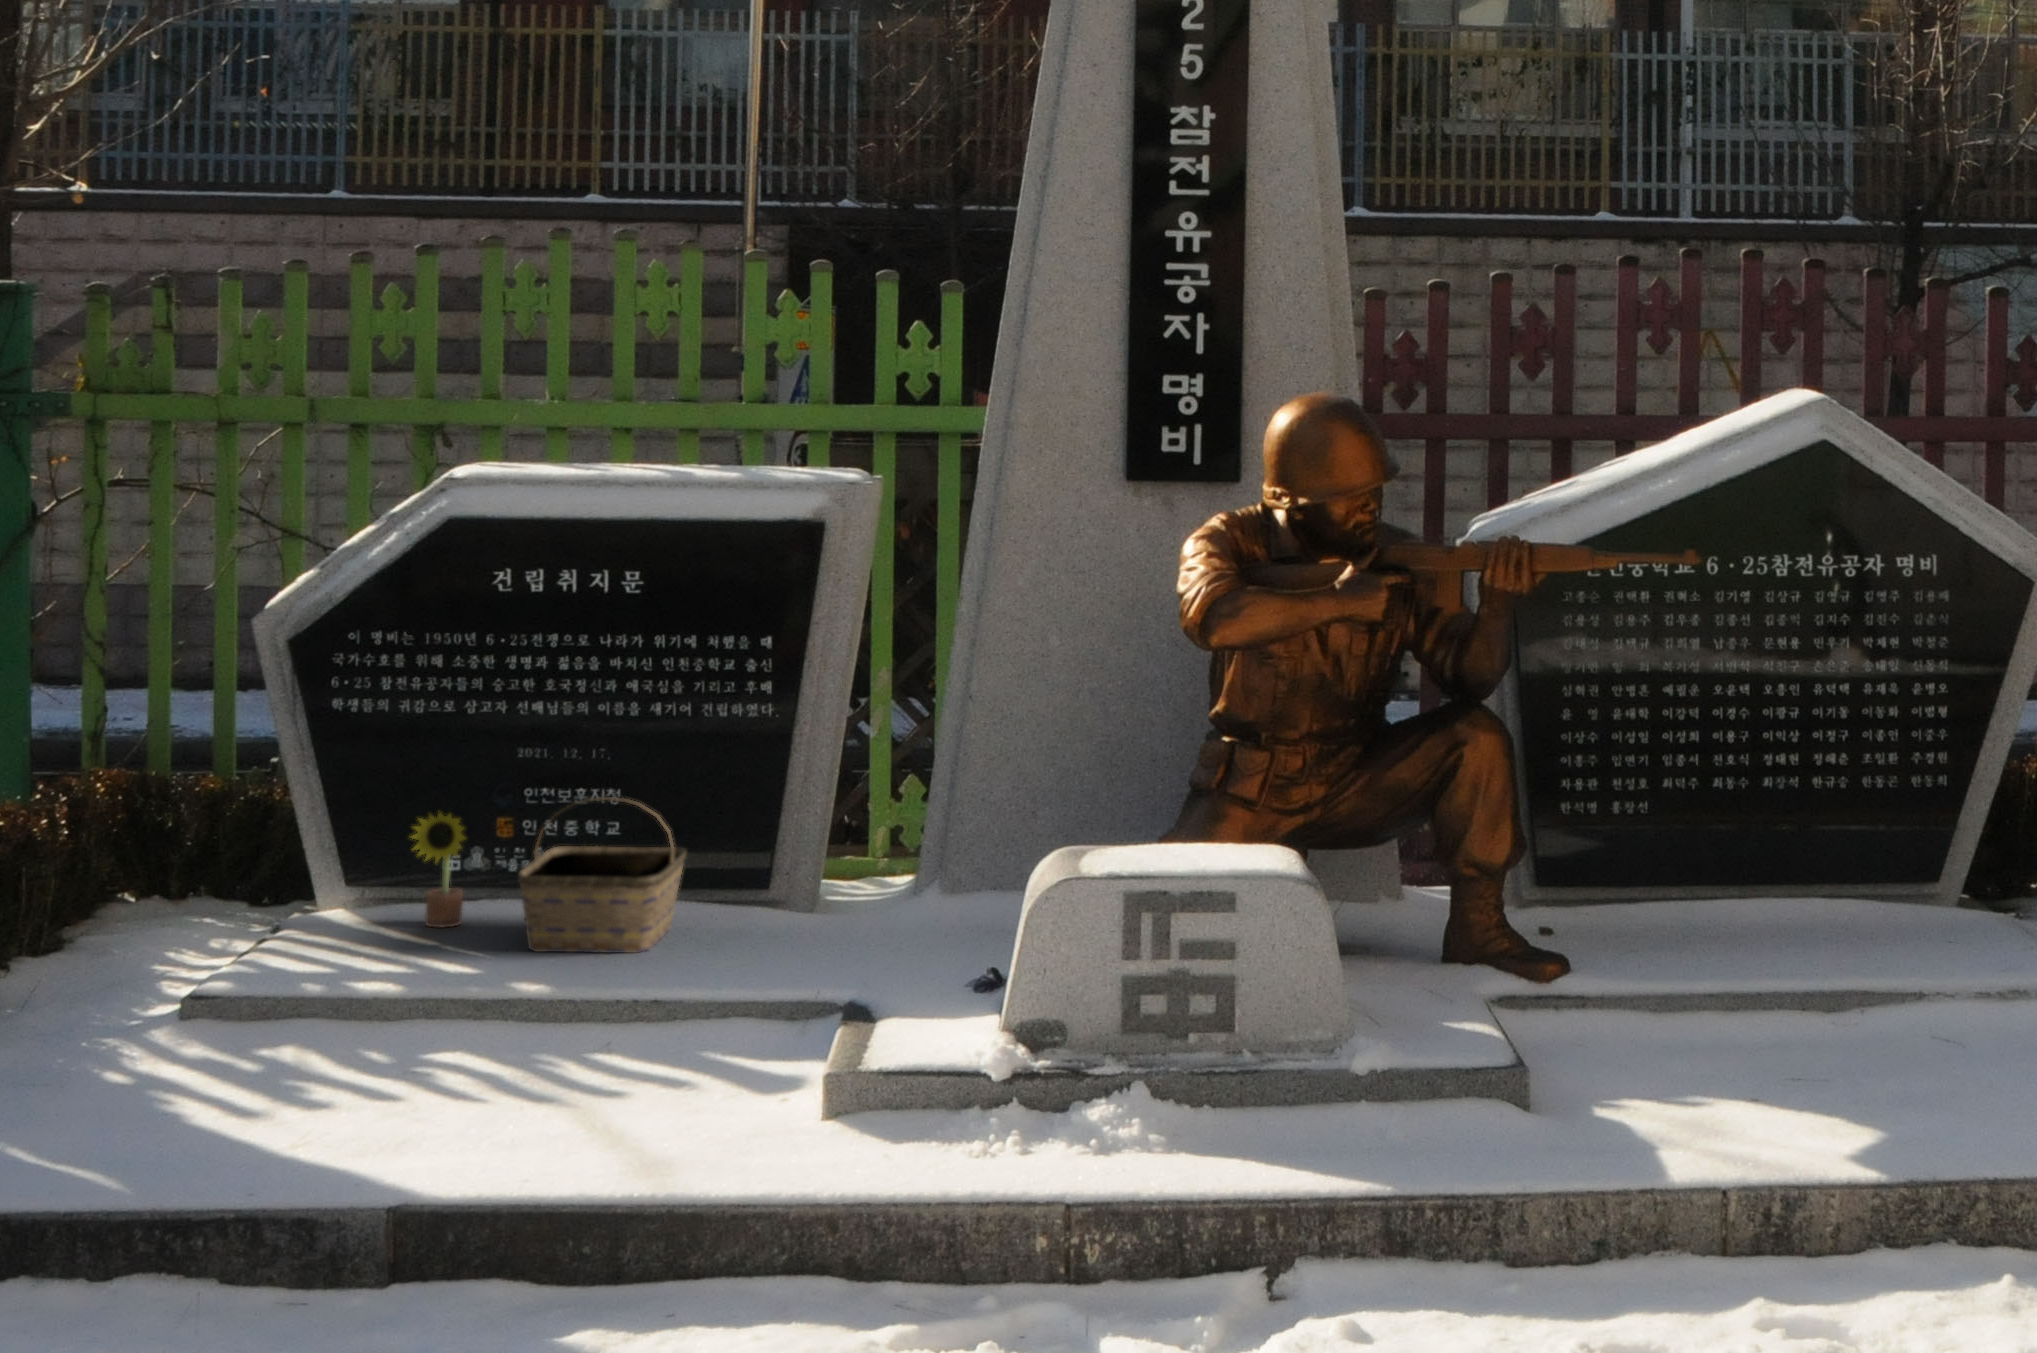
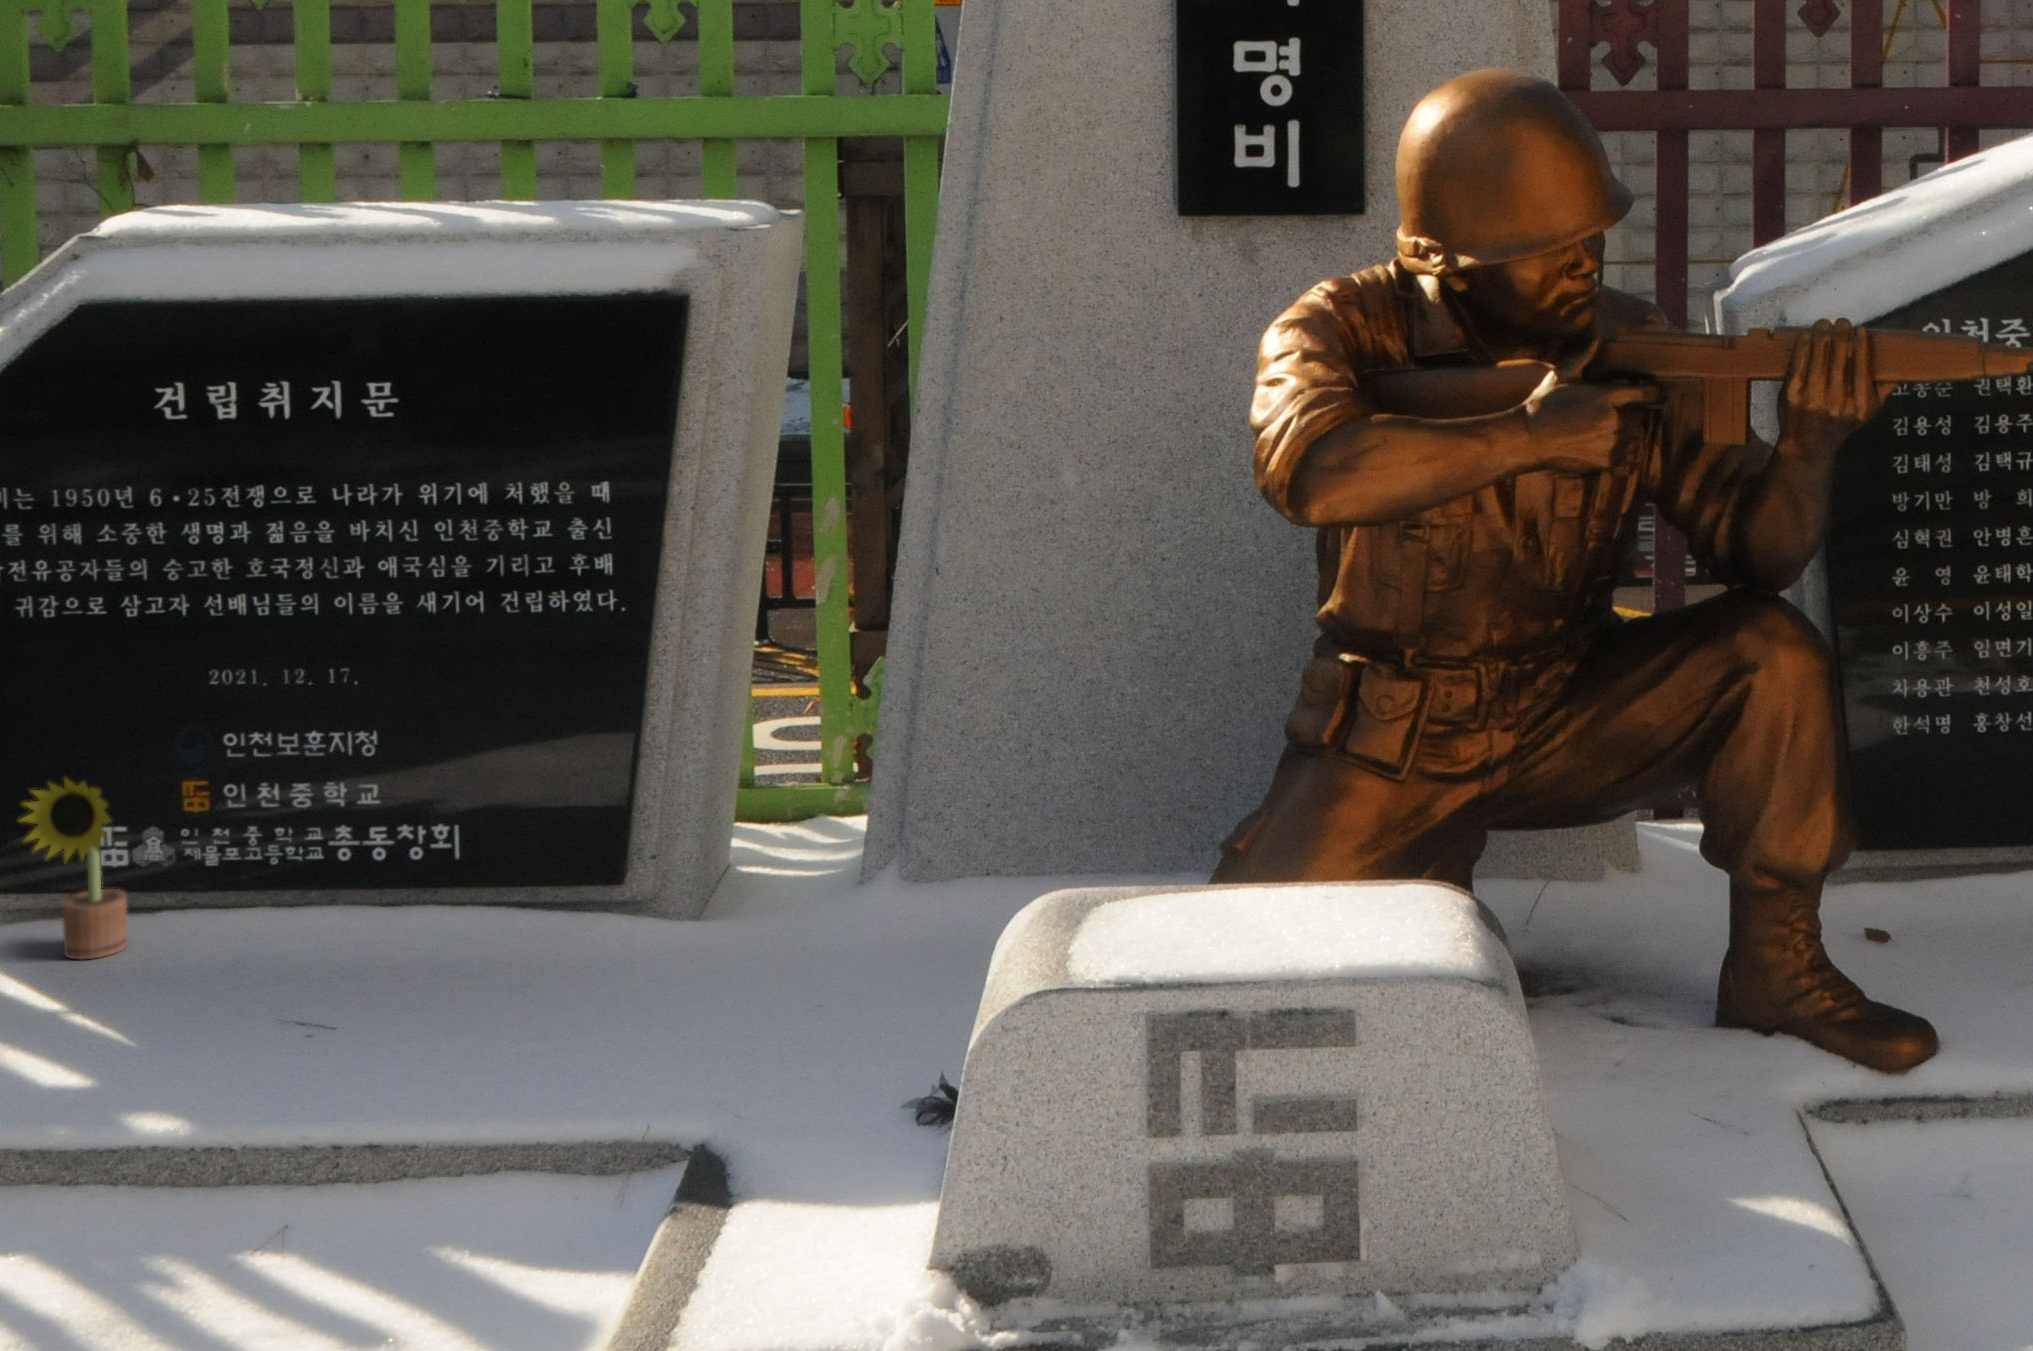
basket: present [519,797,687,953] -> none [166,755,484,1023]

